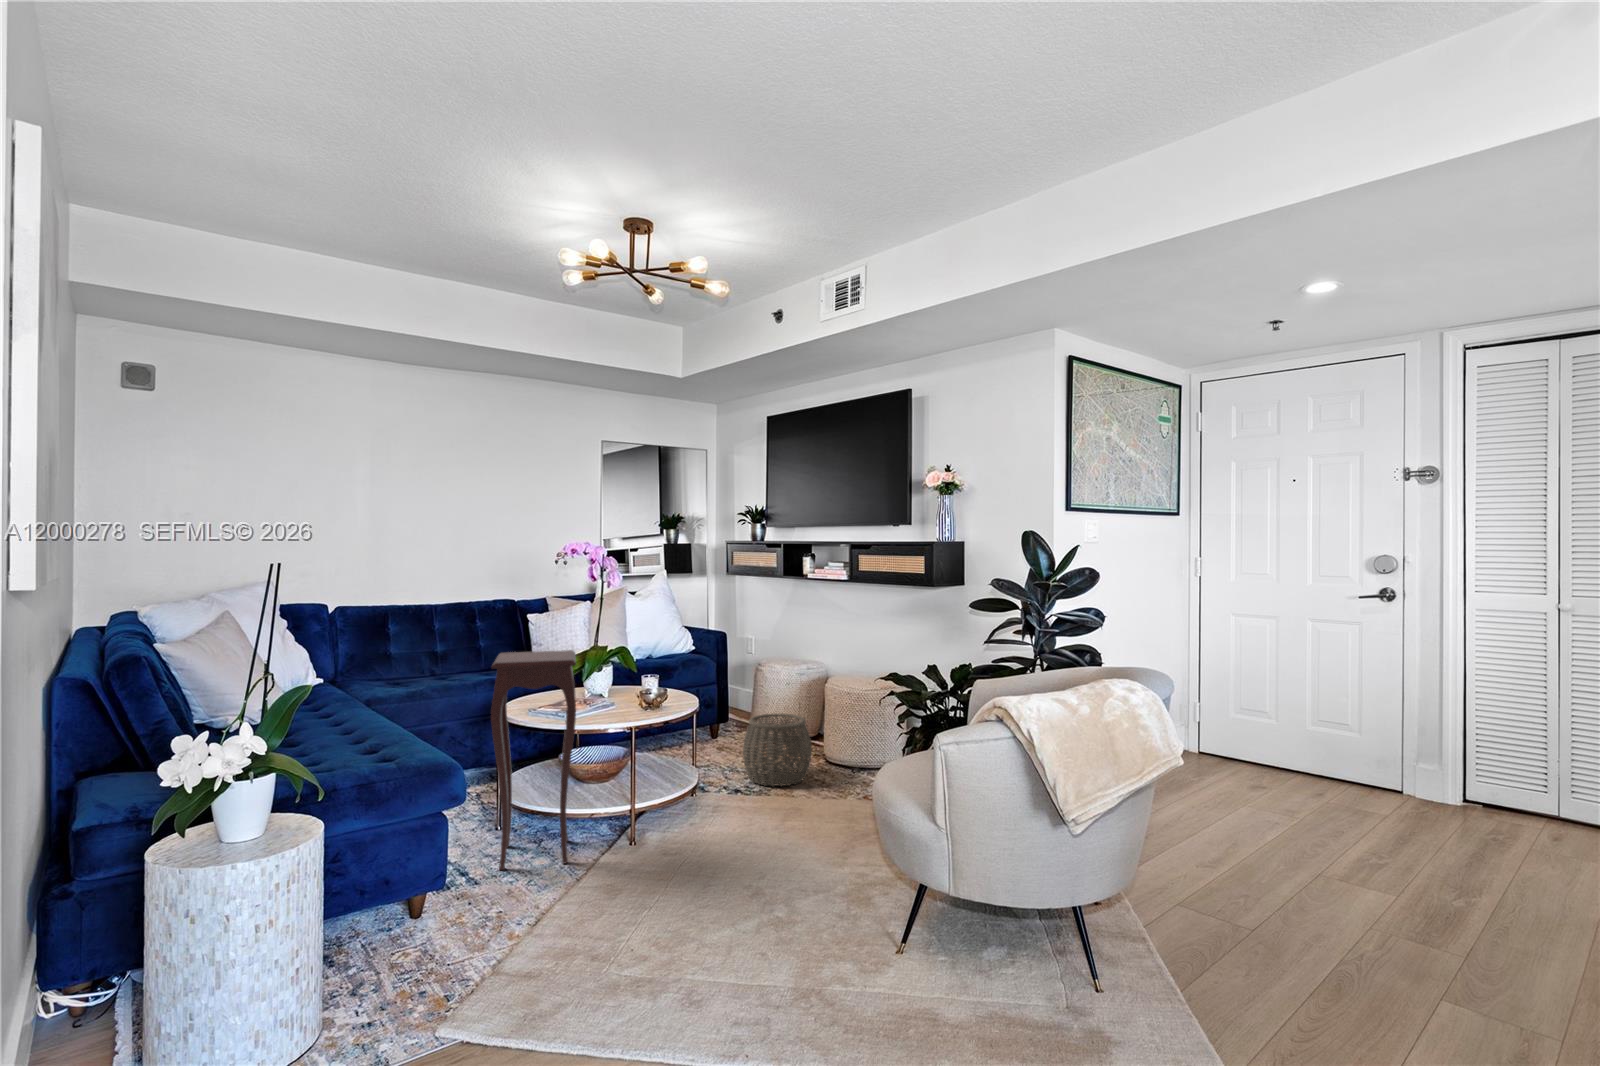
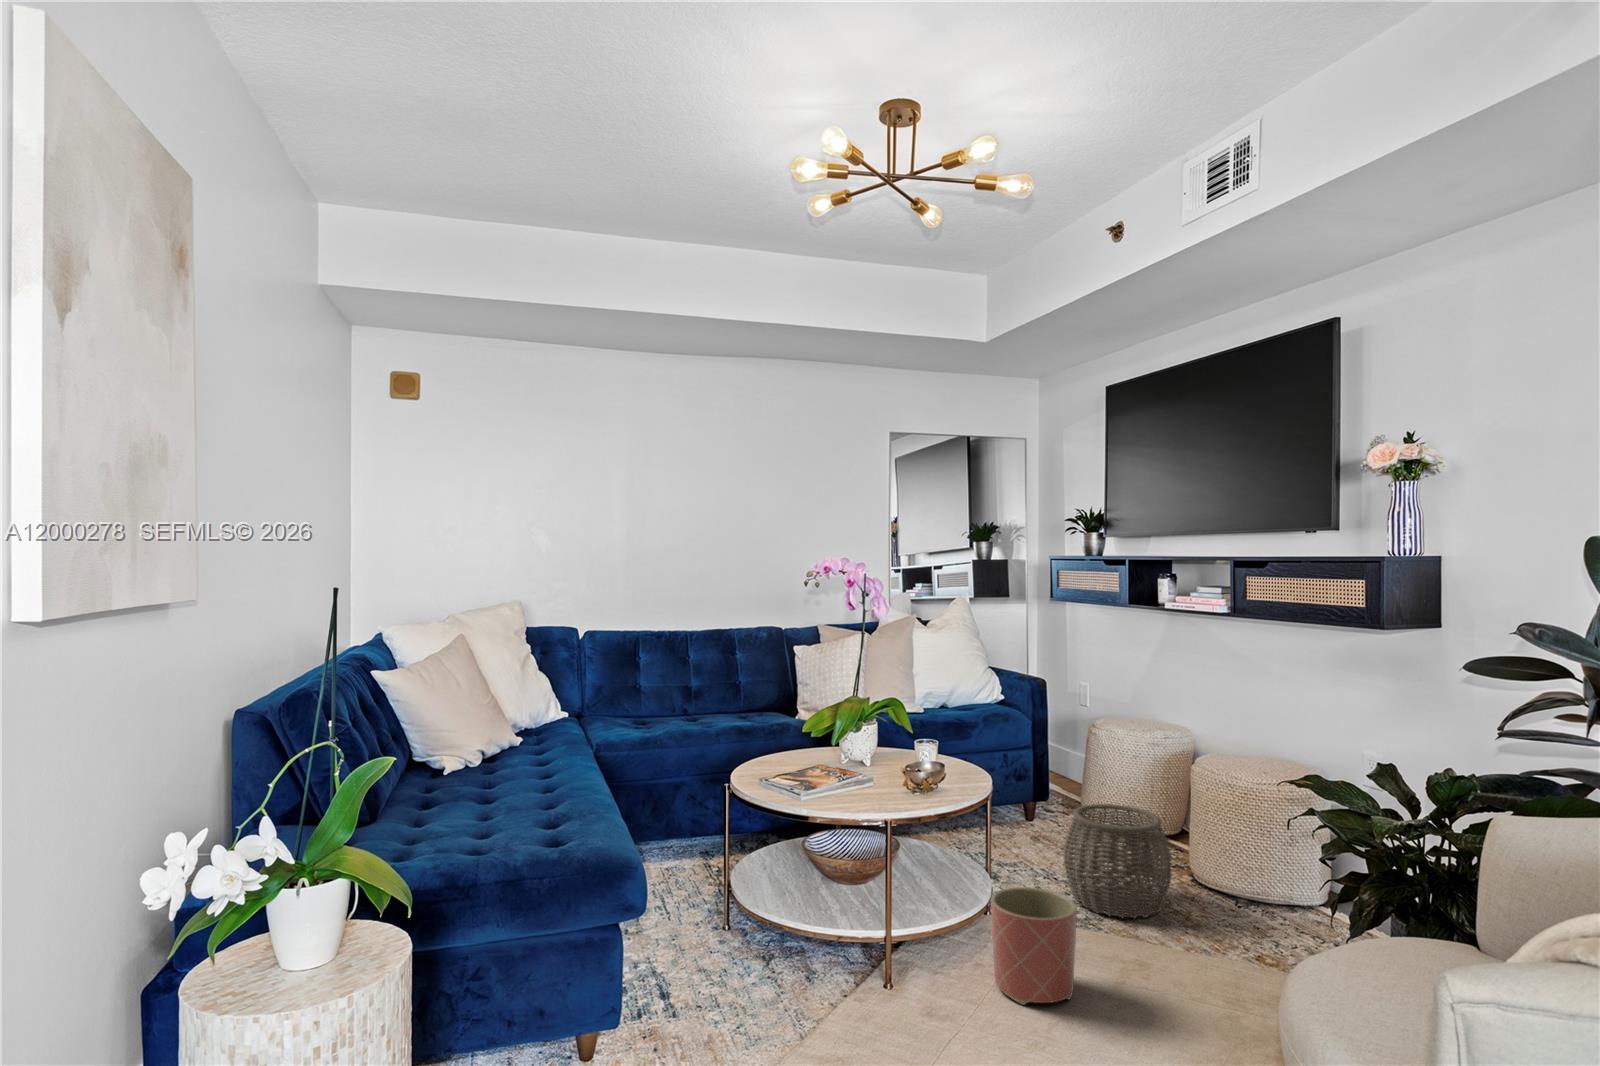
side table: present [491,650,576,870] -> none [696,699,817,1004]
planter: none [701,767,757,840] -> present [991,887,1077,1005]

